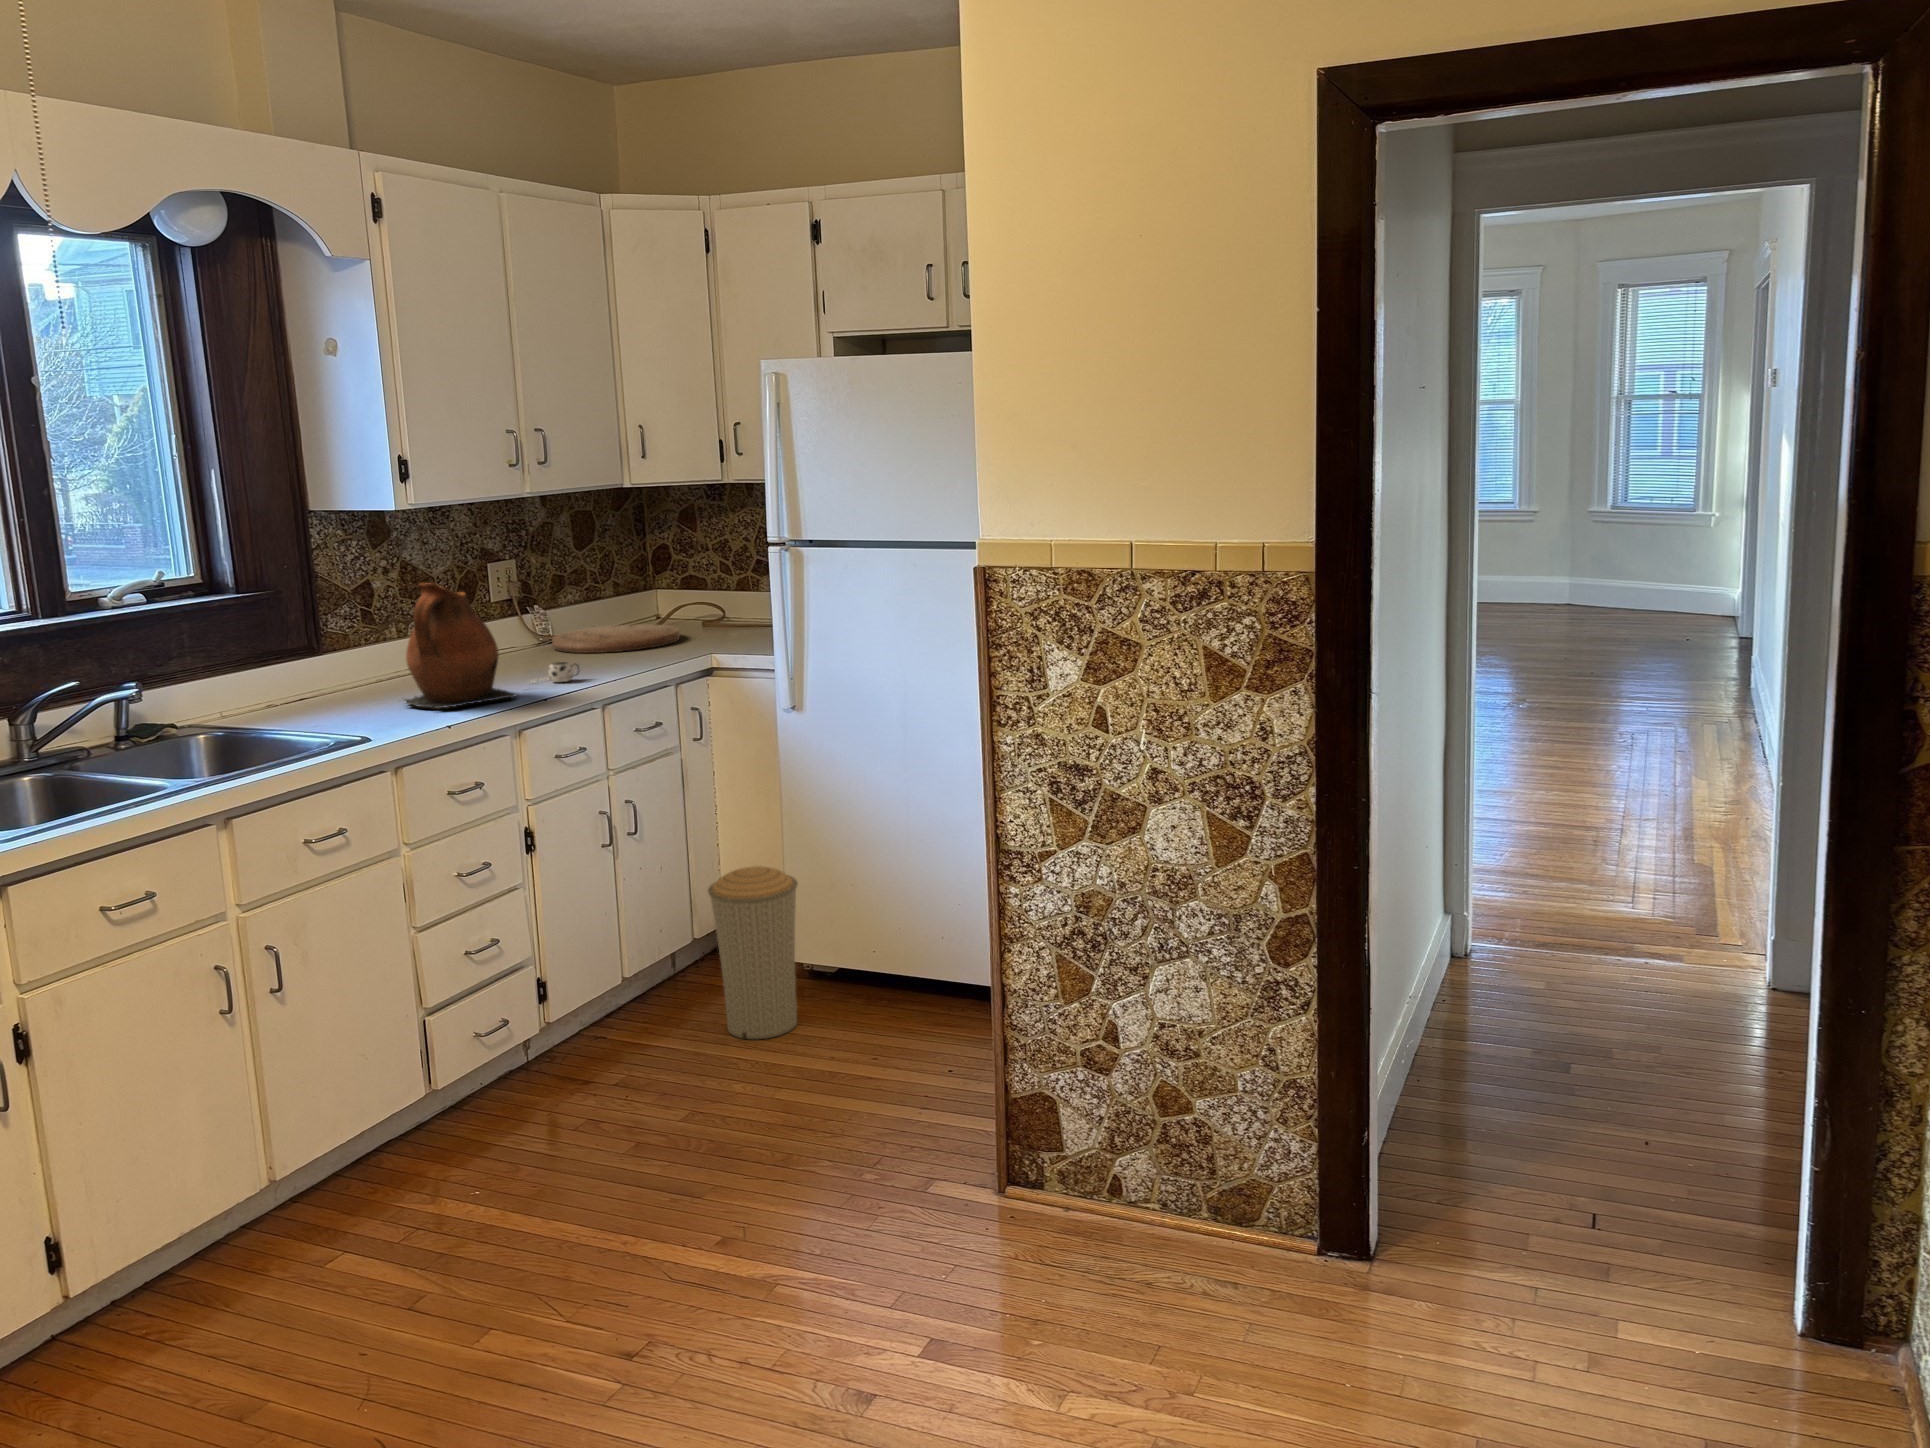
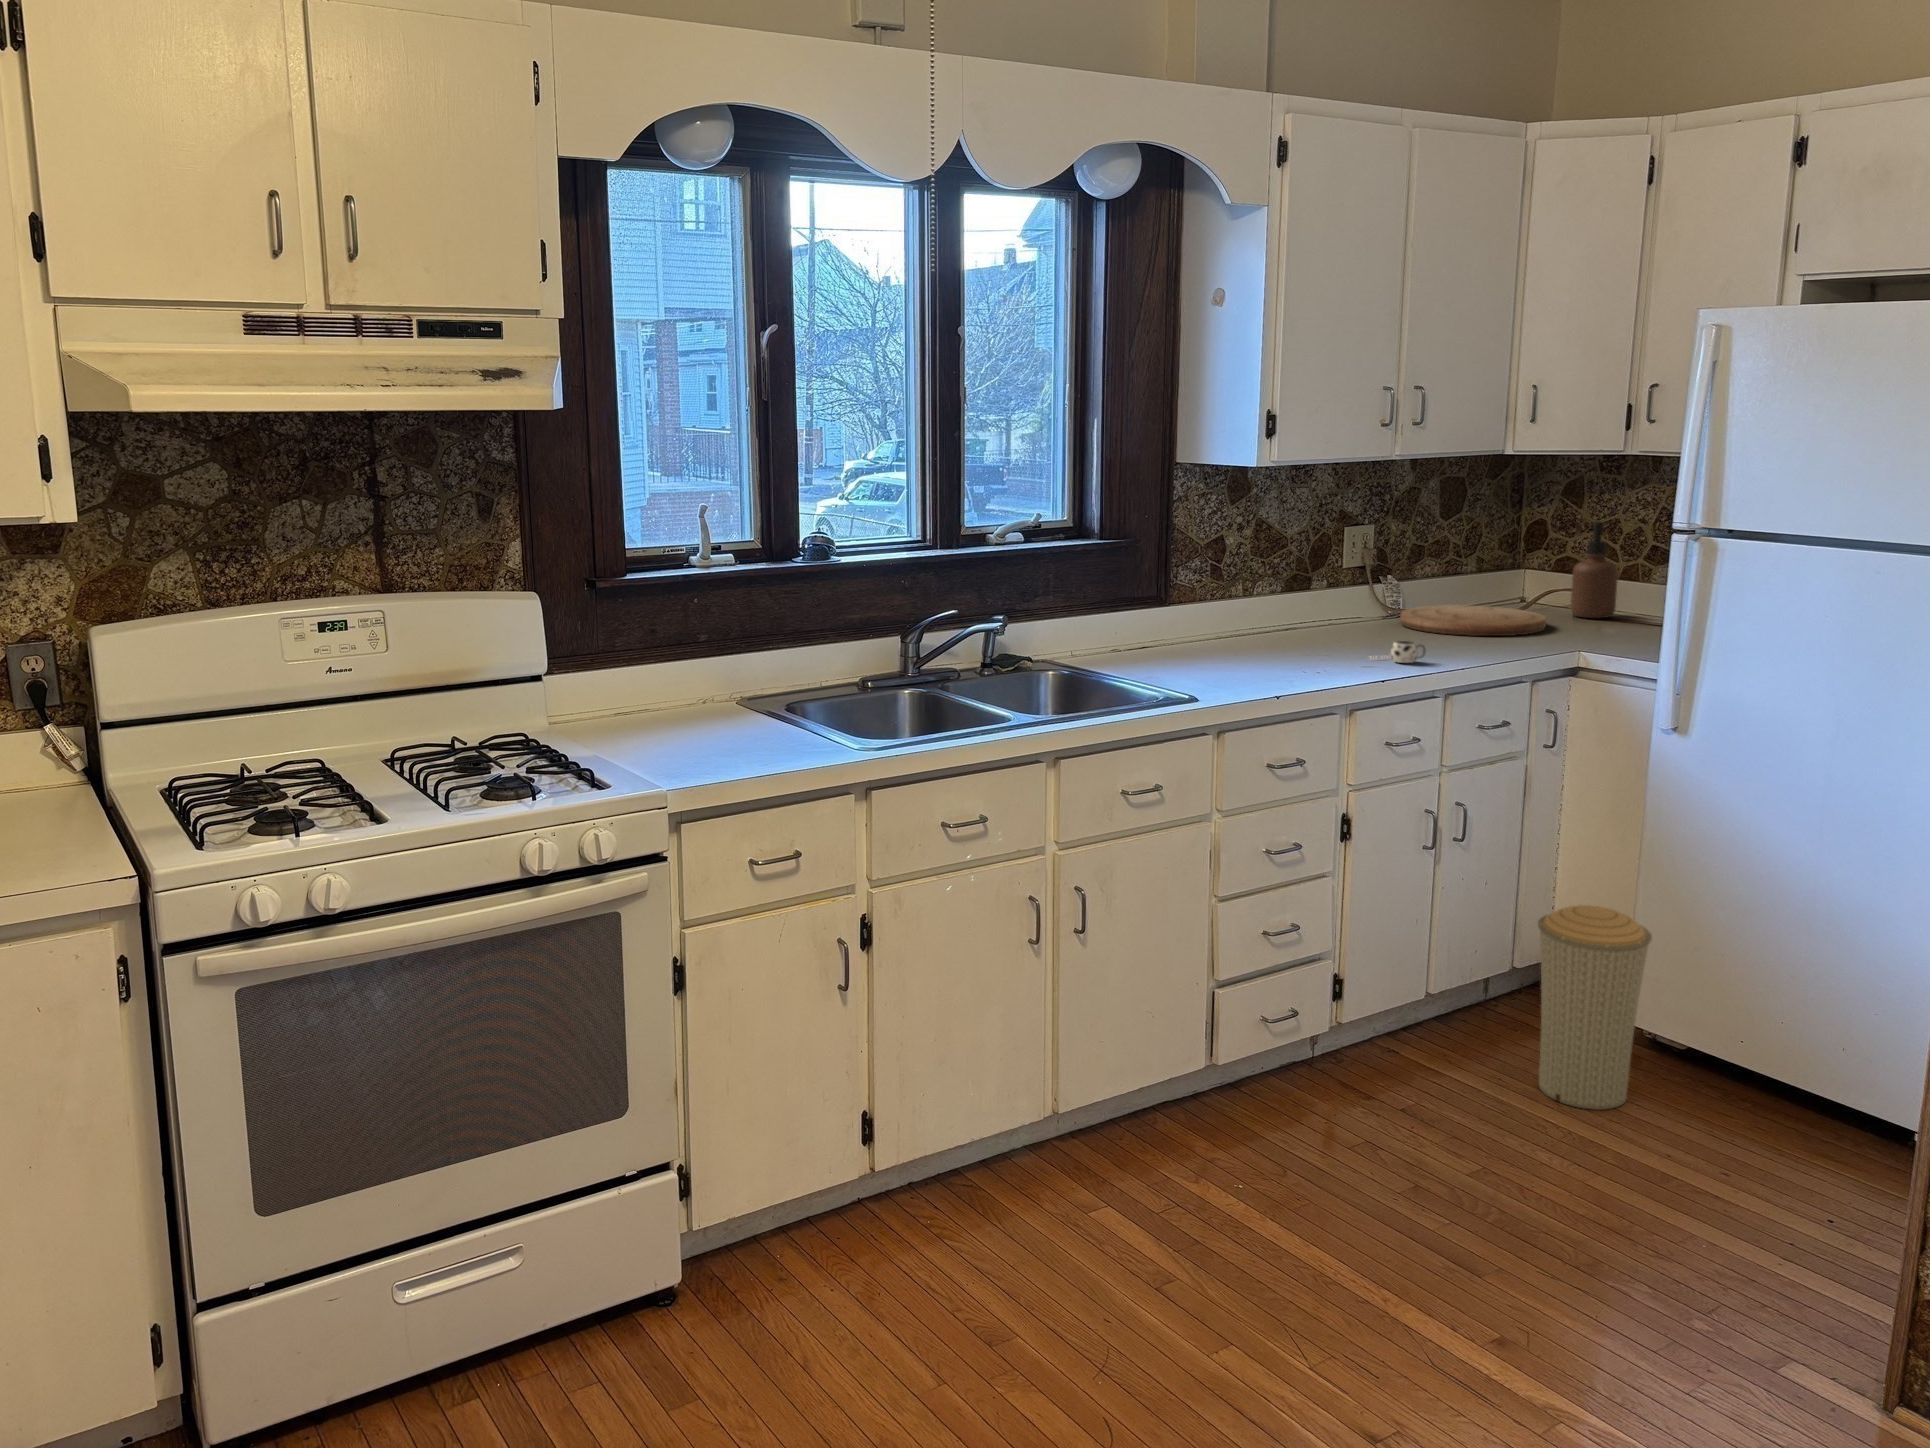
soap dispenser: none [696,542,734,626] -> present [1571,521,1618,618]
ceramic pitcher: present [405,583,517,709] -> none [1233,544,1356,676]

